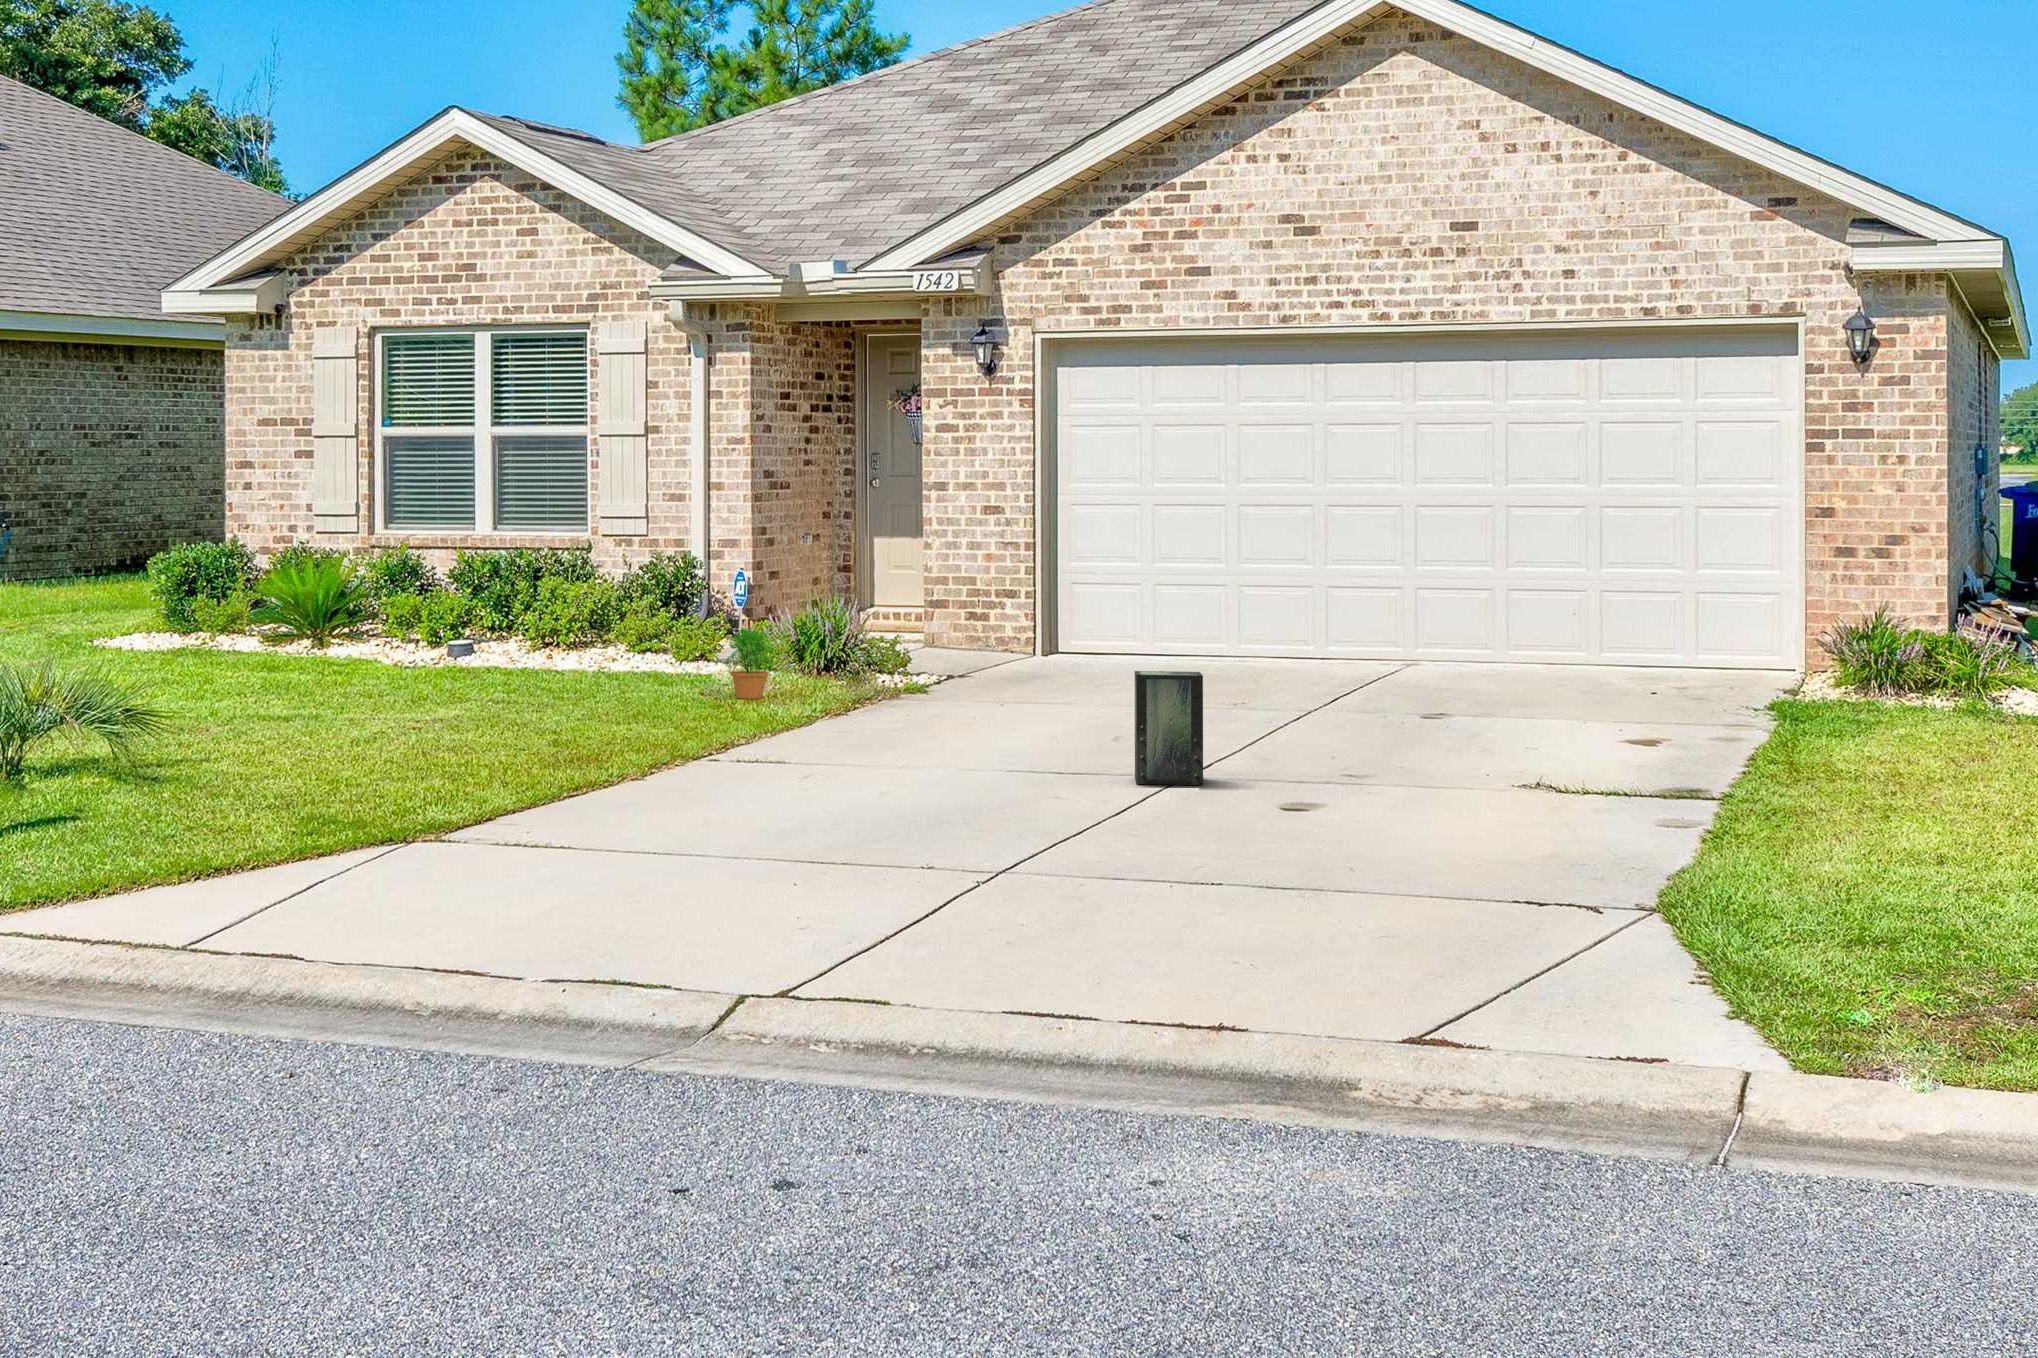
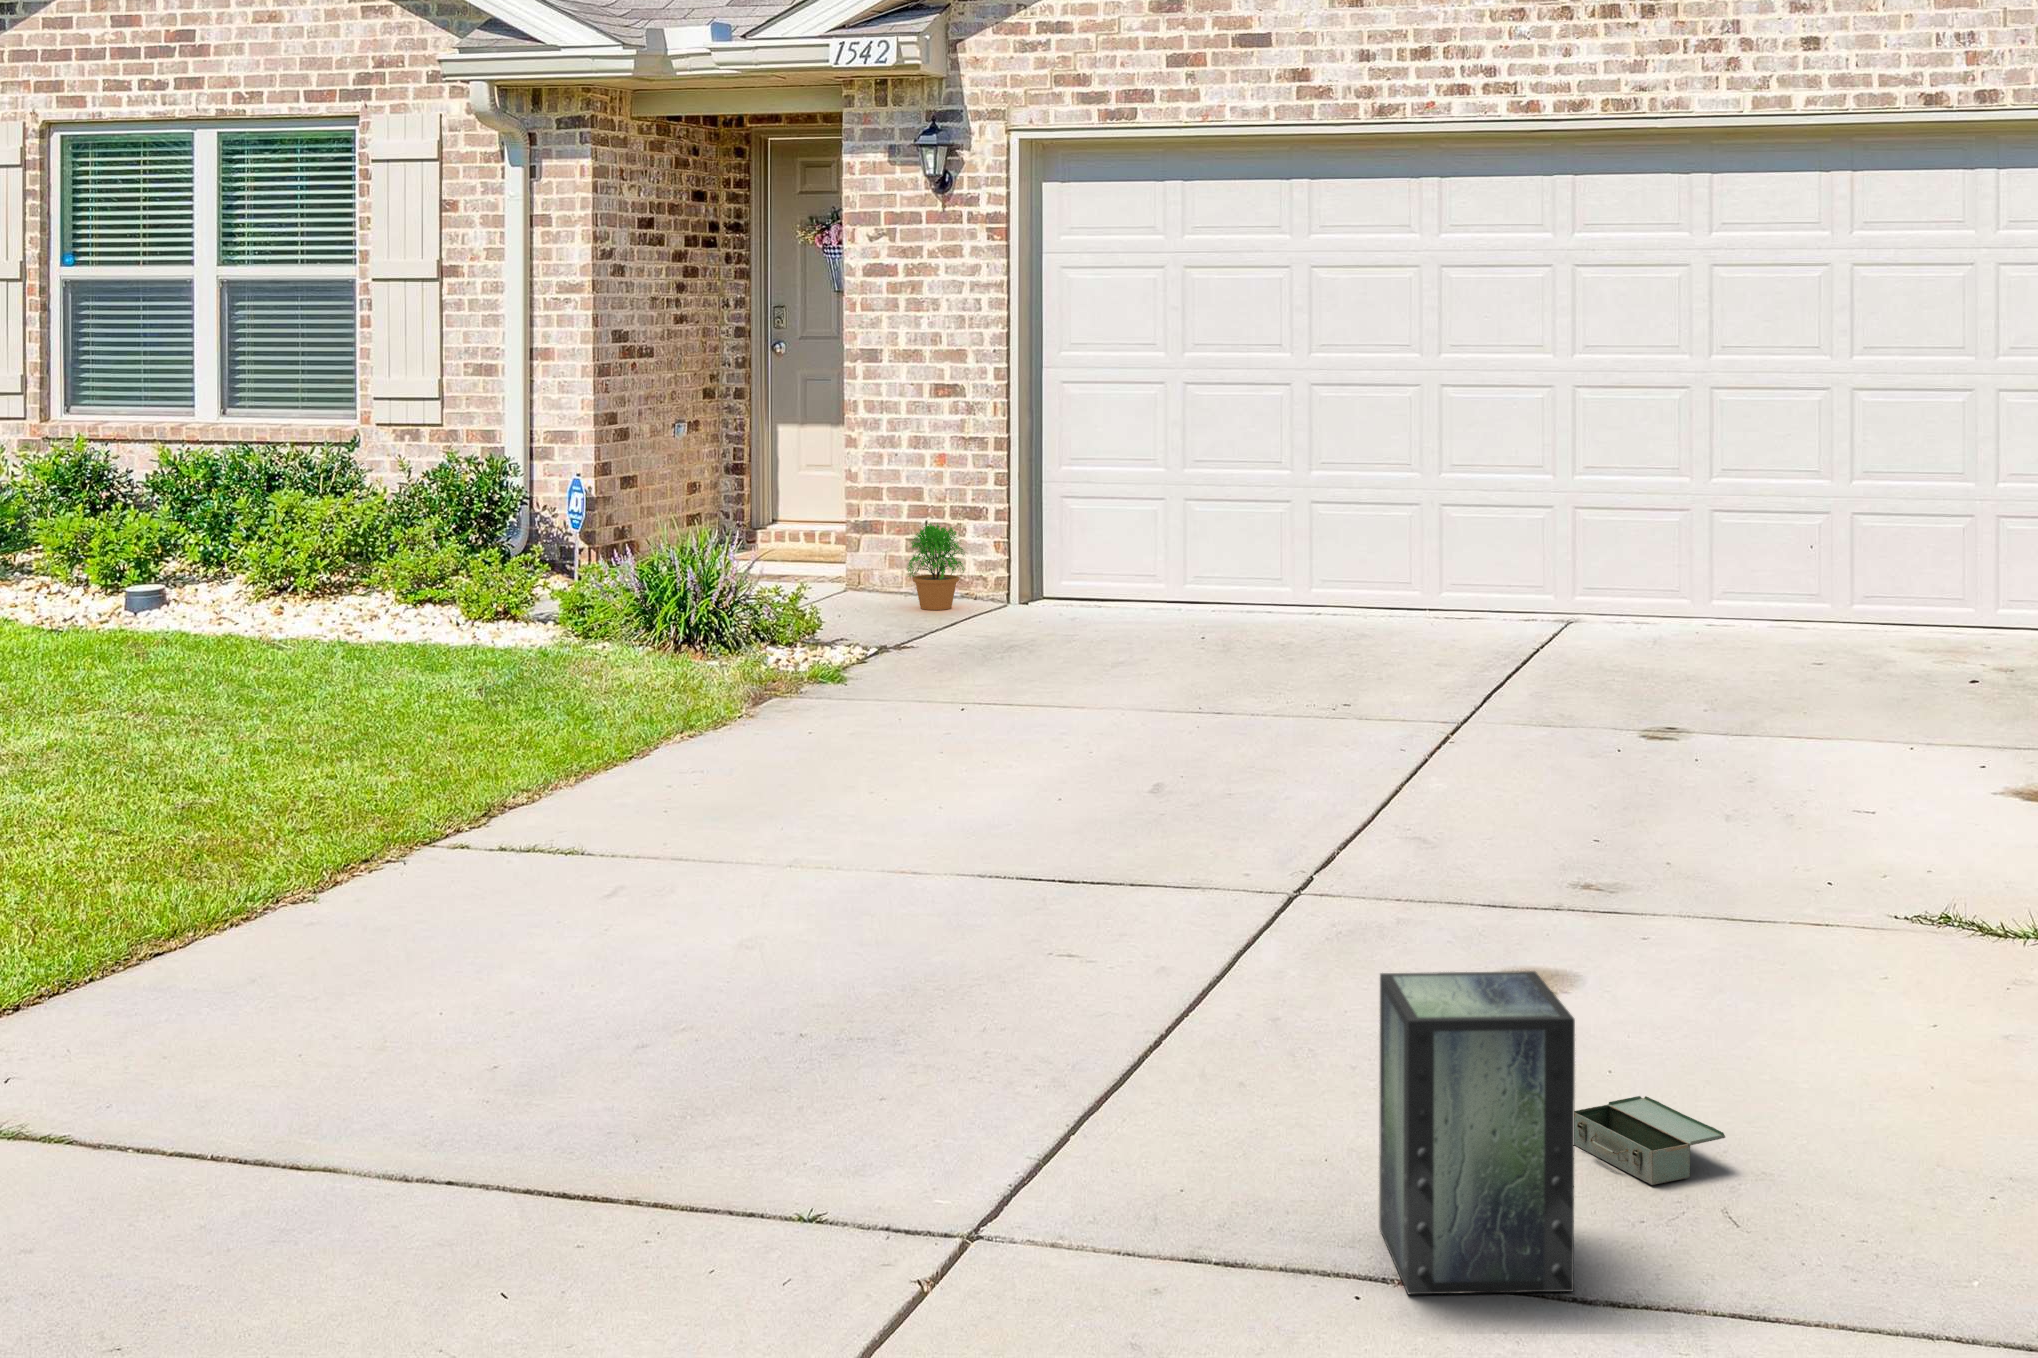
potted plant: present [726,627,773,699] -> present [908,523,965,610]
toolbox: none [1233,753,1294,774] -> present [1574,1096,1725,1185]

